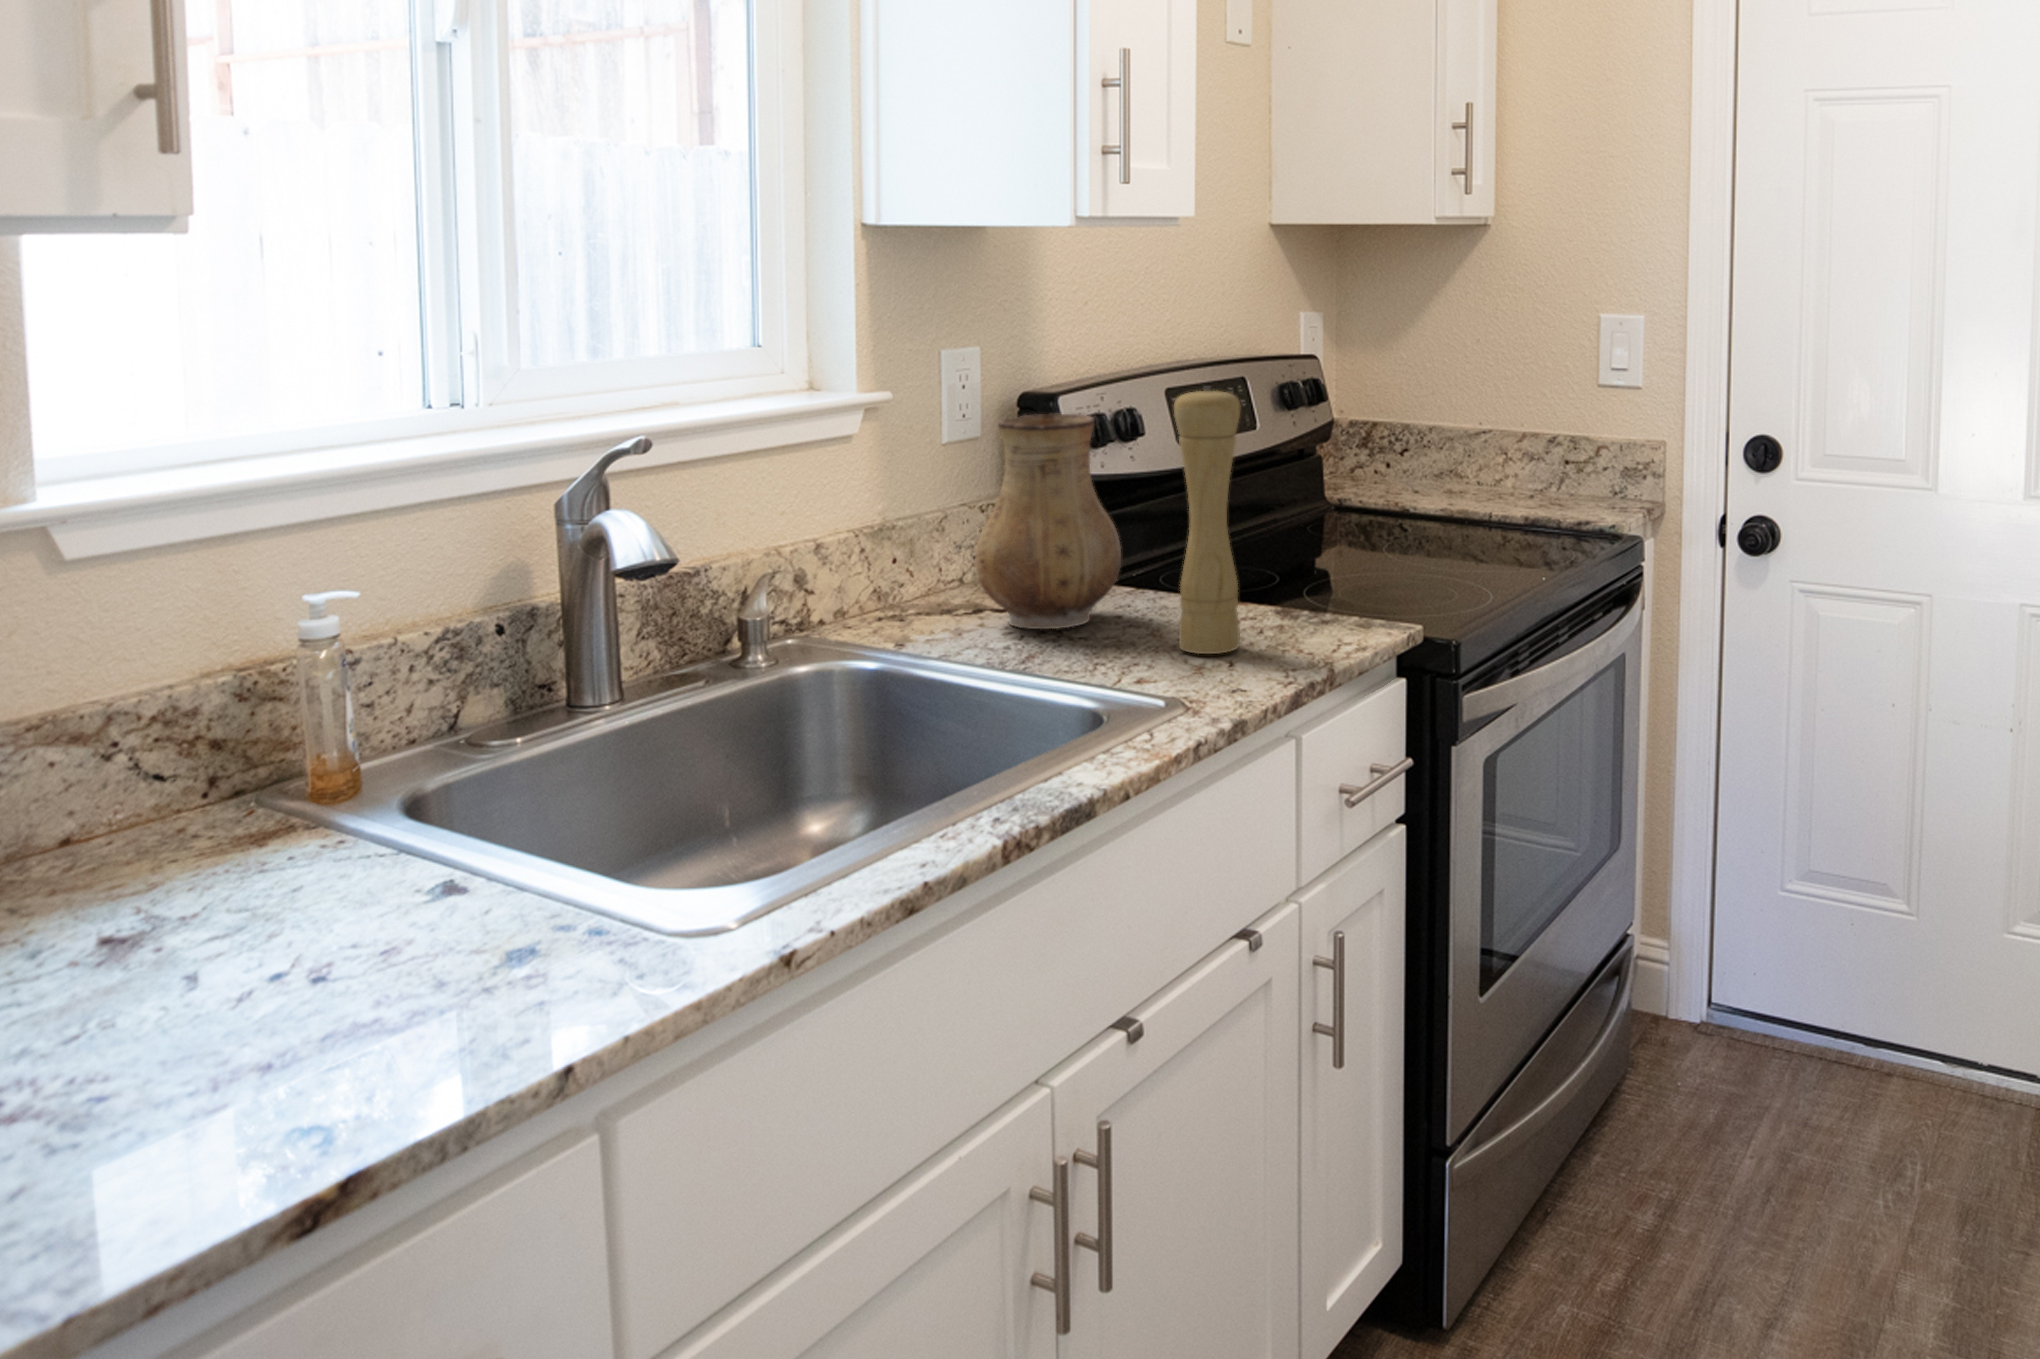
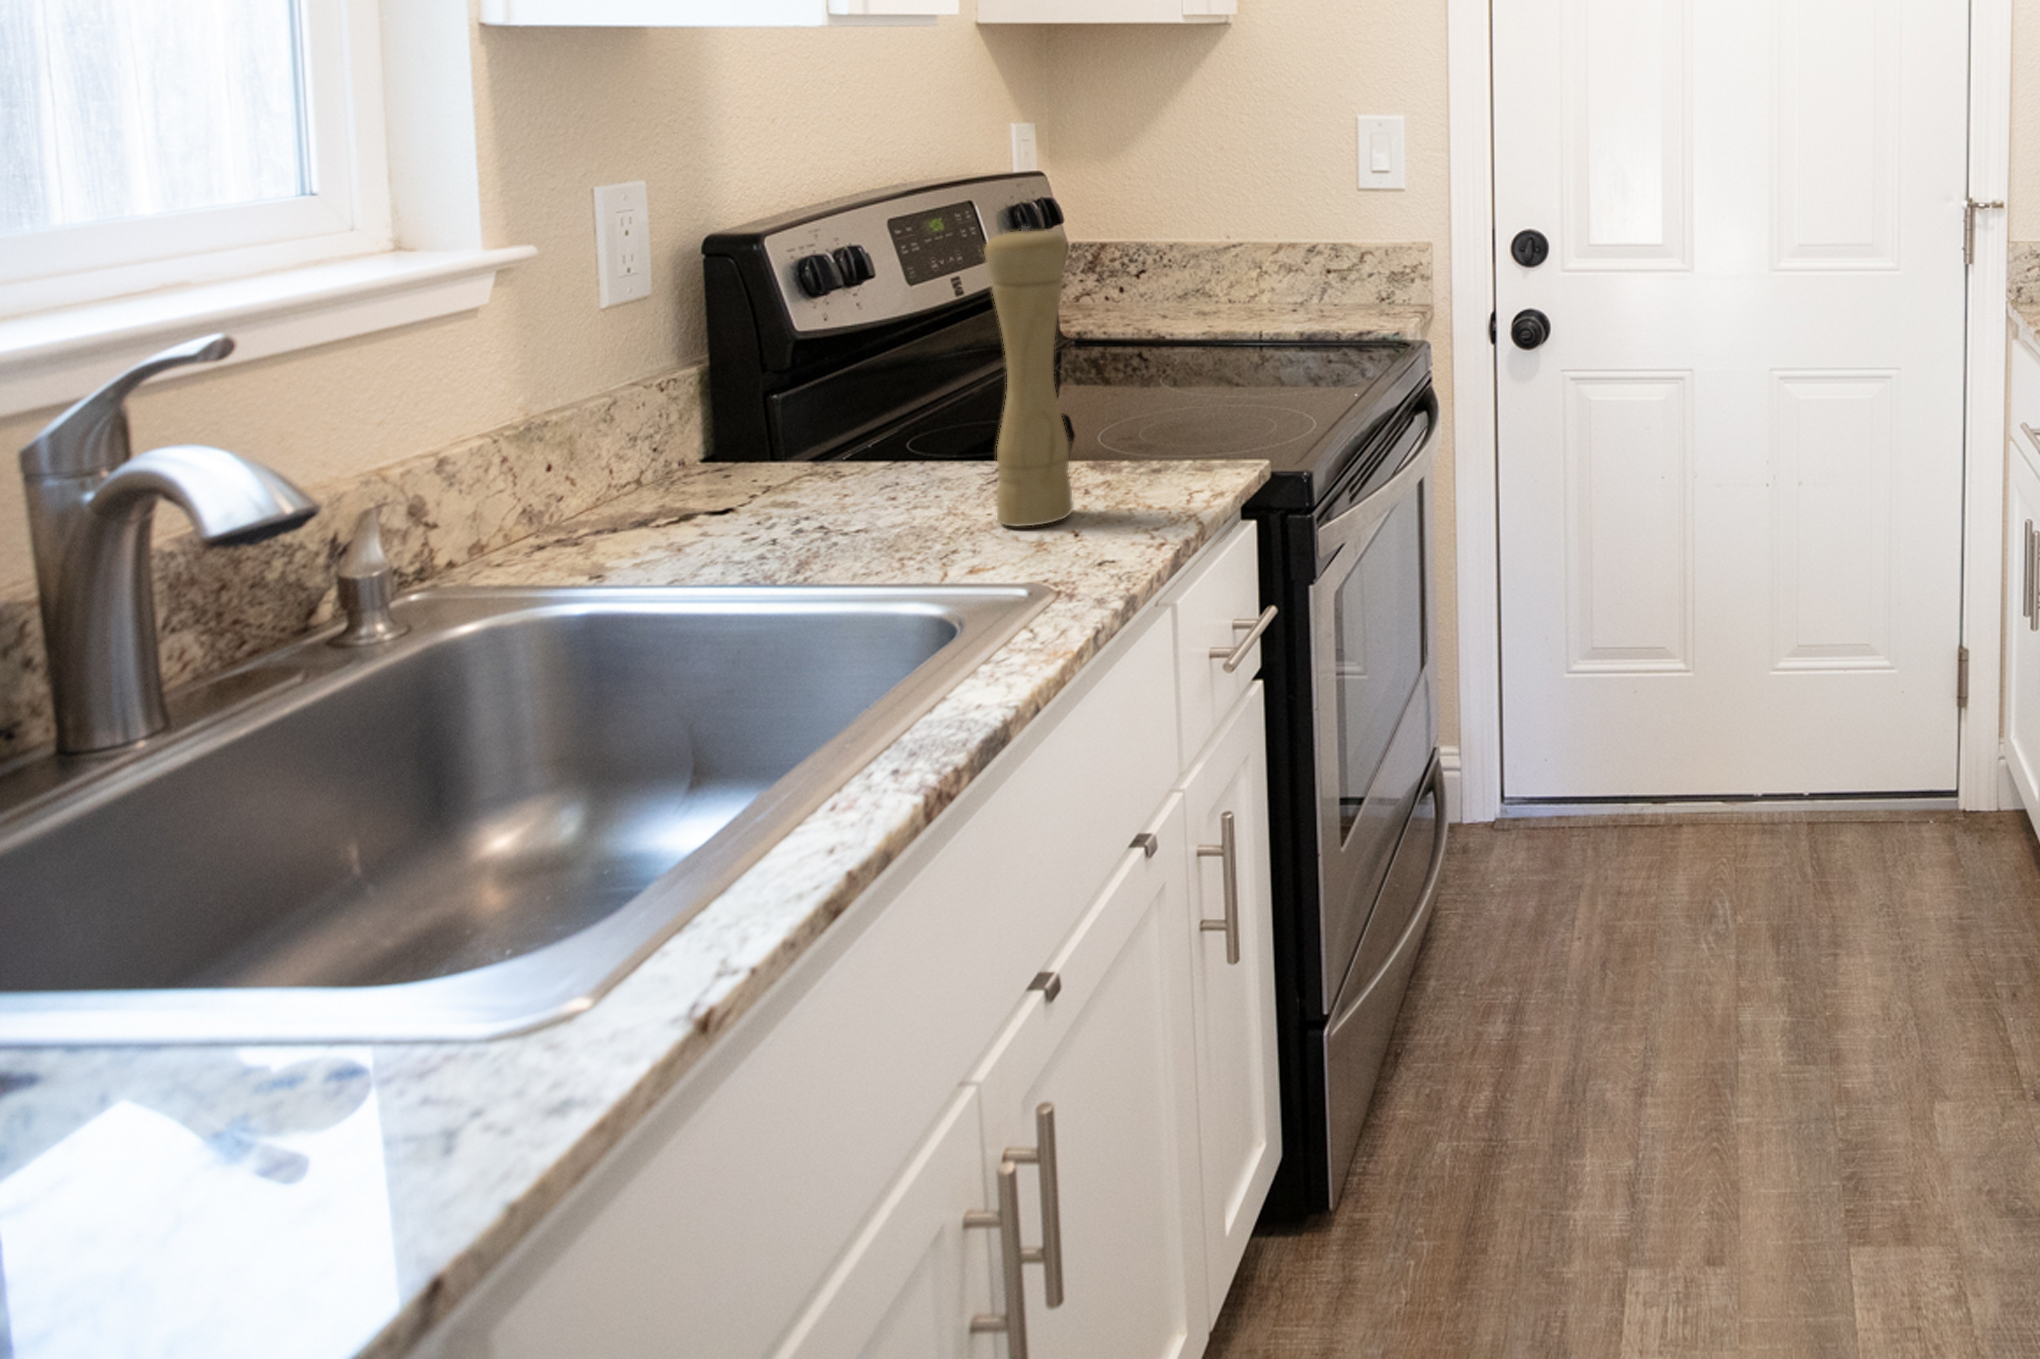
ceramic pitcher: present [975,414,1121,629] -> none [688,264,896,529]

